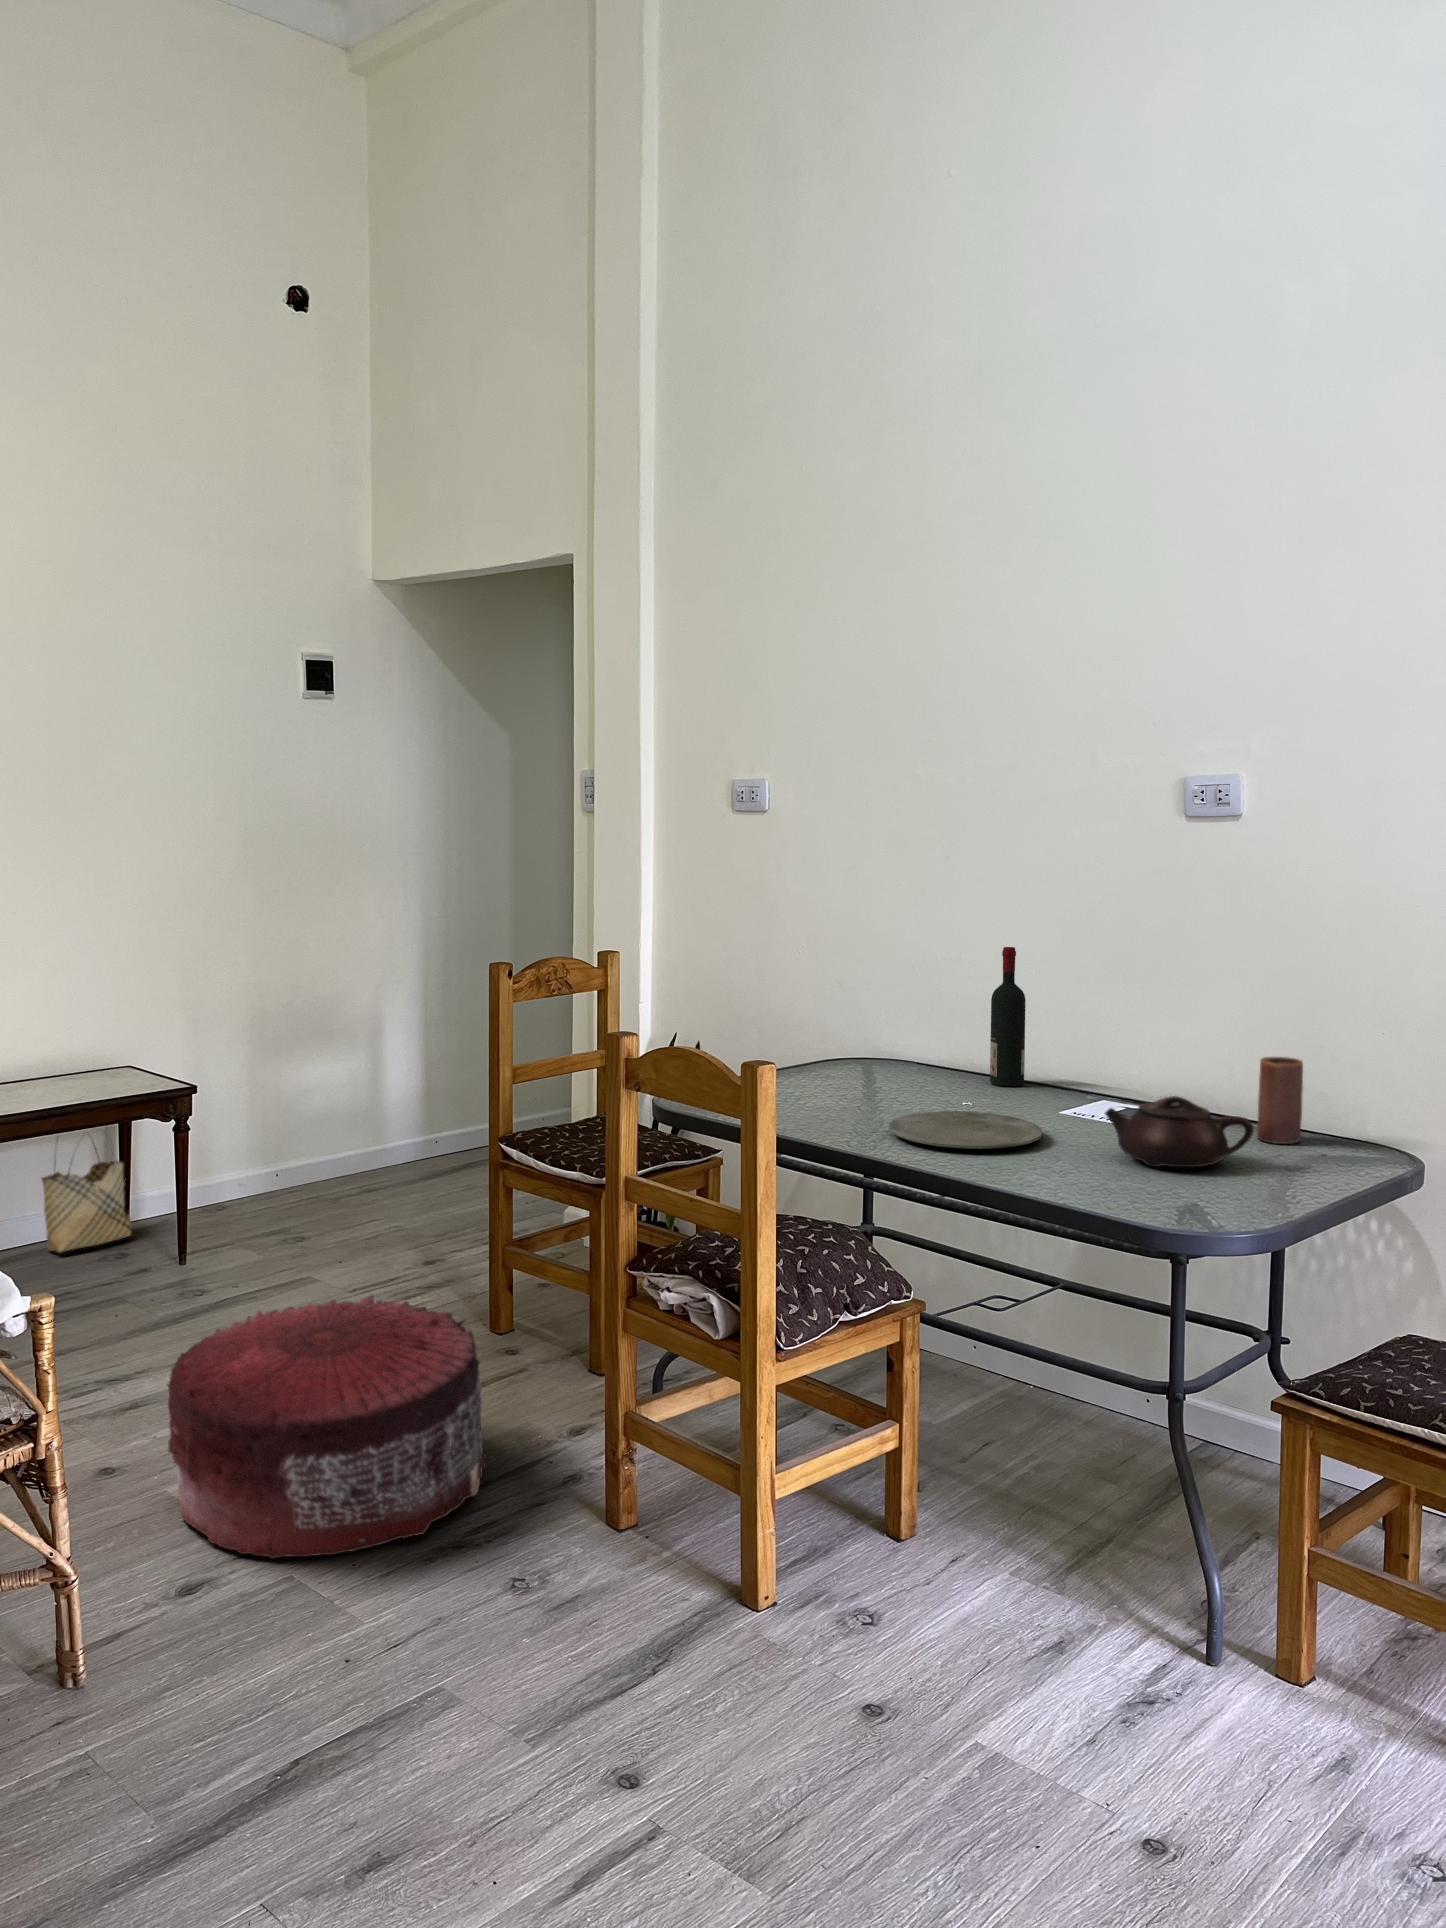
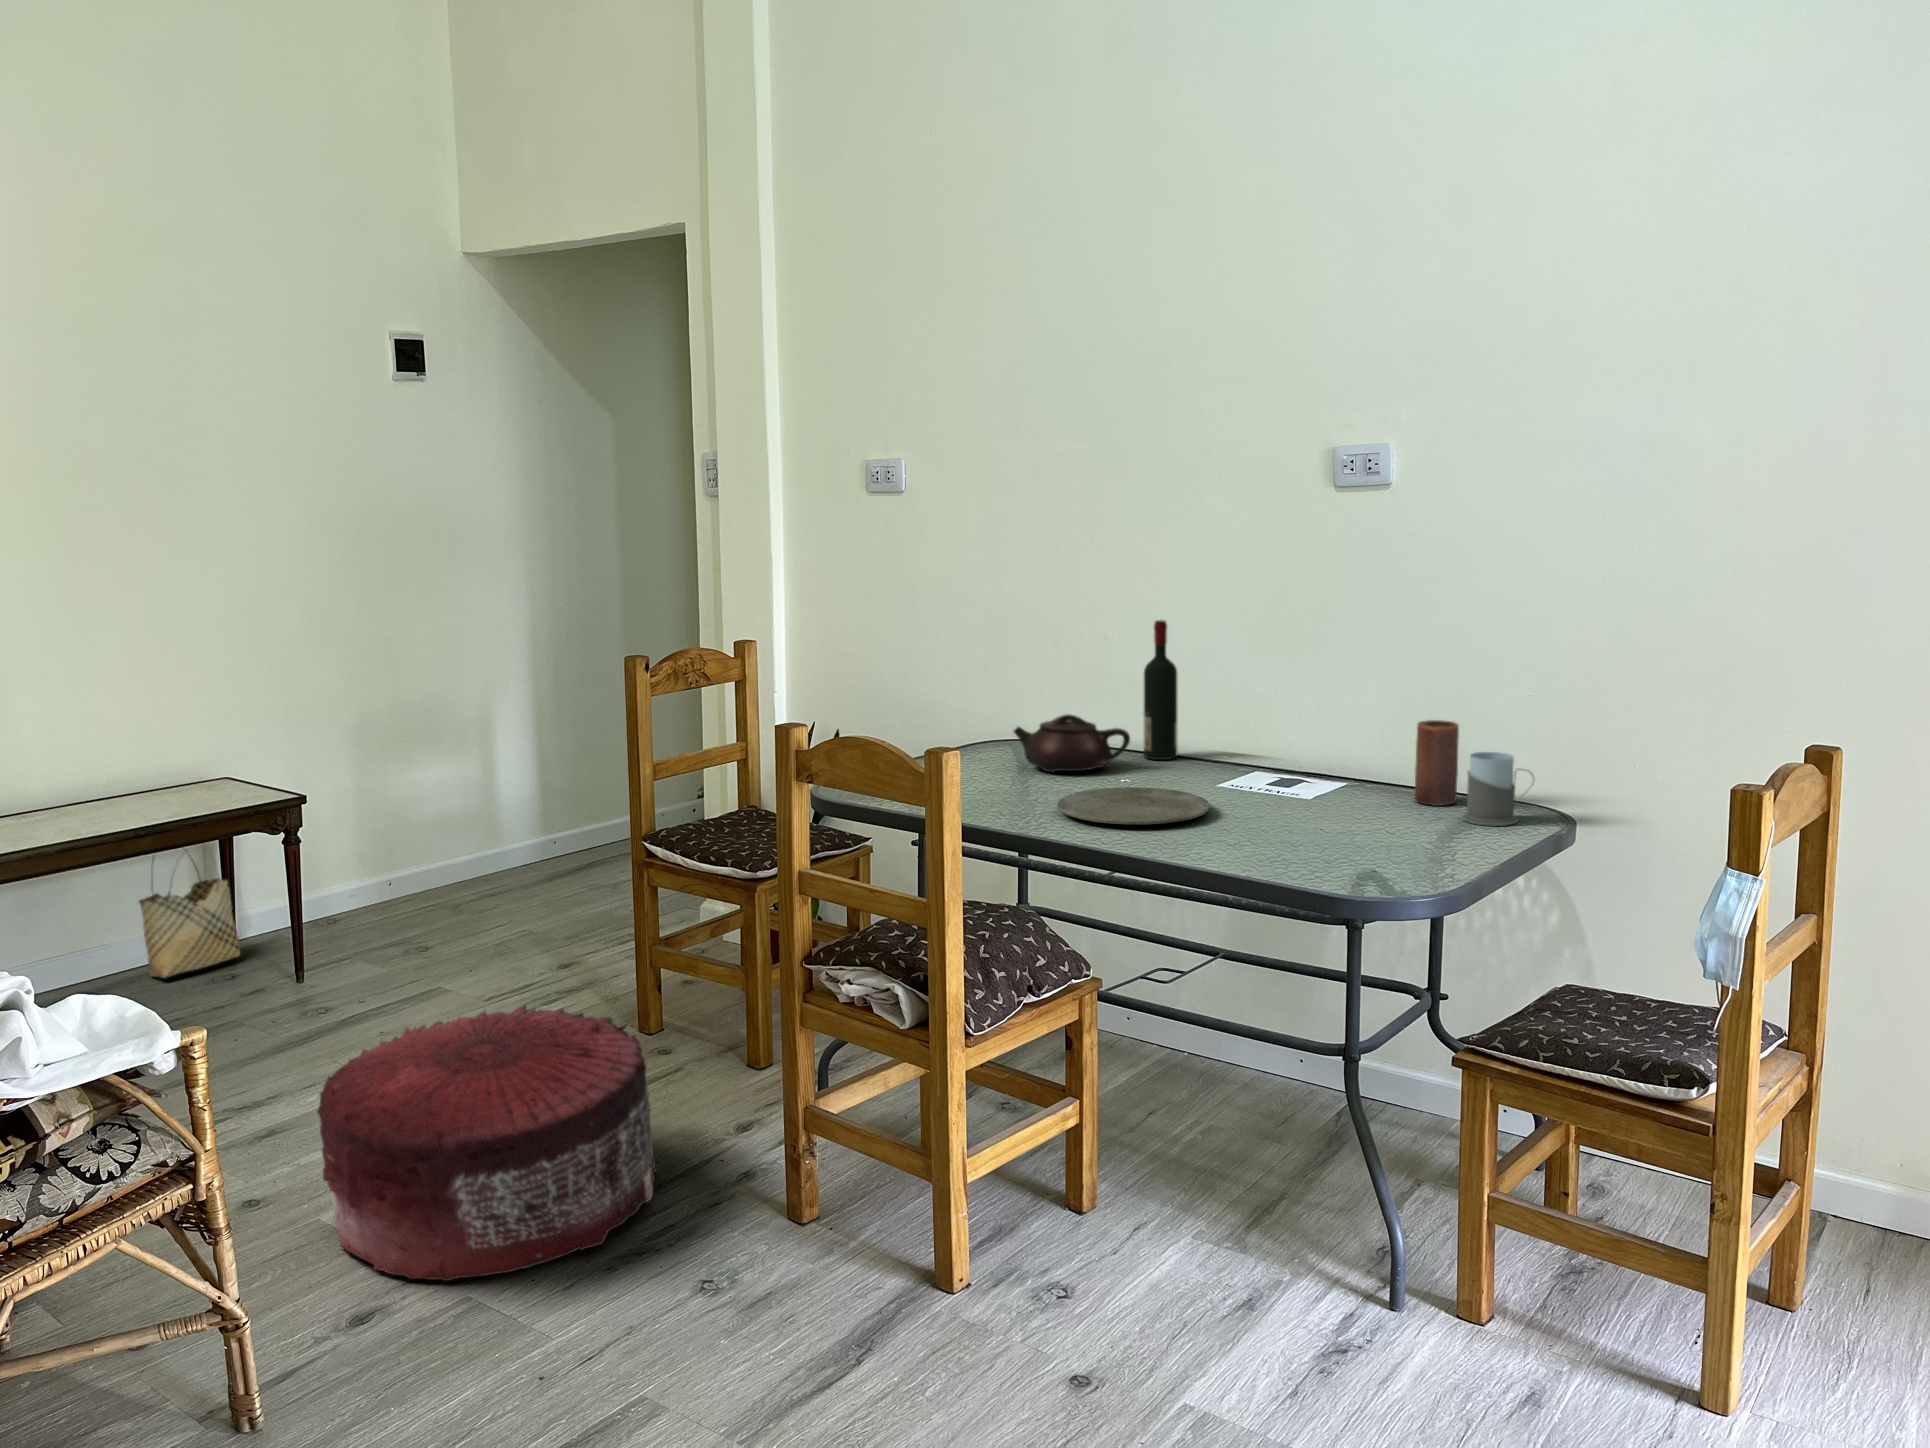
mug: none [1303,1091,1377,1167] -> present [1462,752,1533,826]
teapot: present [1105,1096,1254,1167] -> present [1014,714,1130,772]

